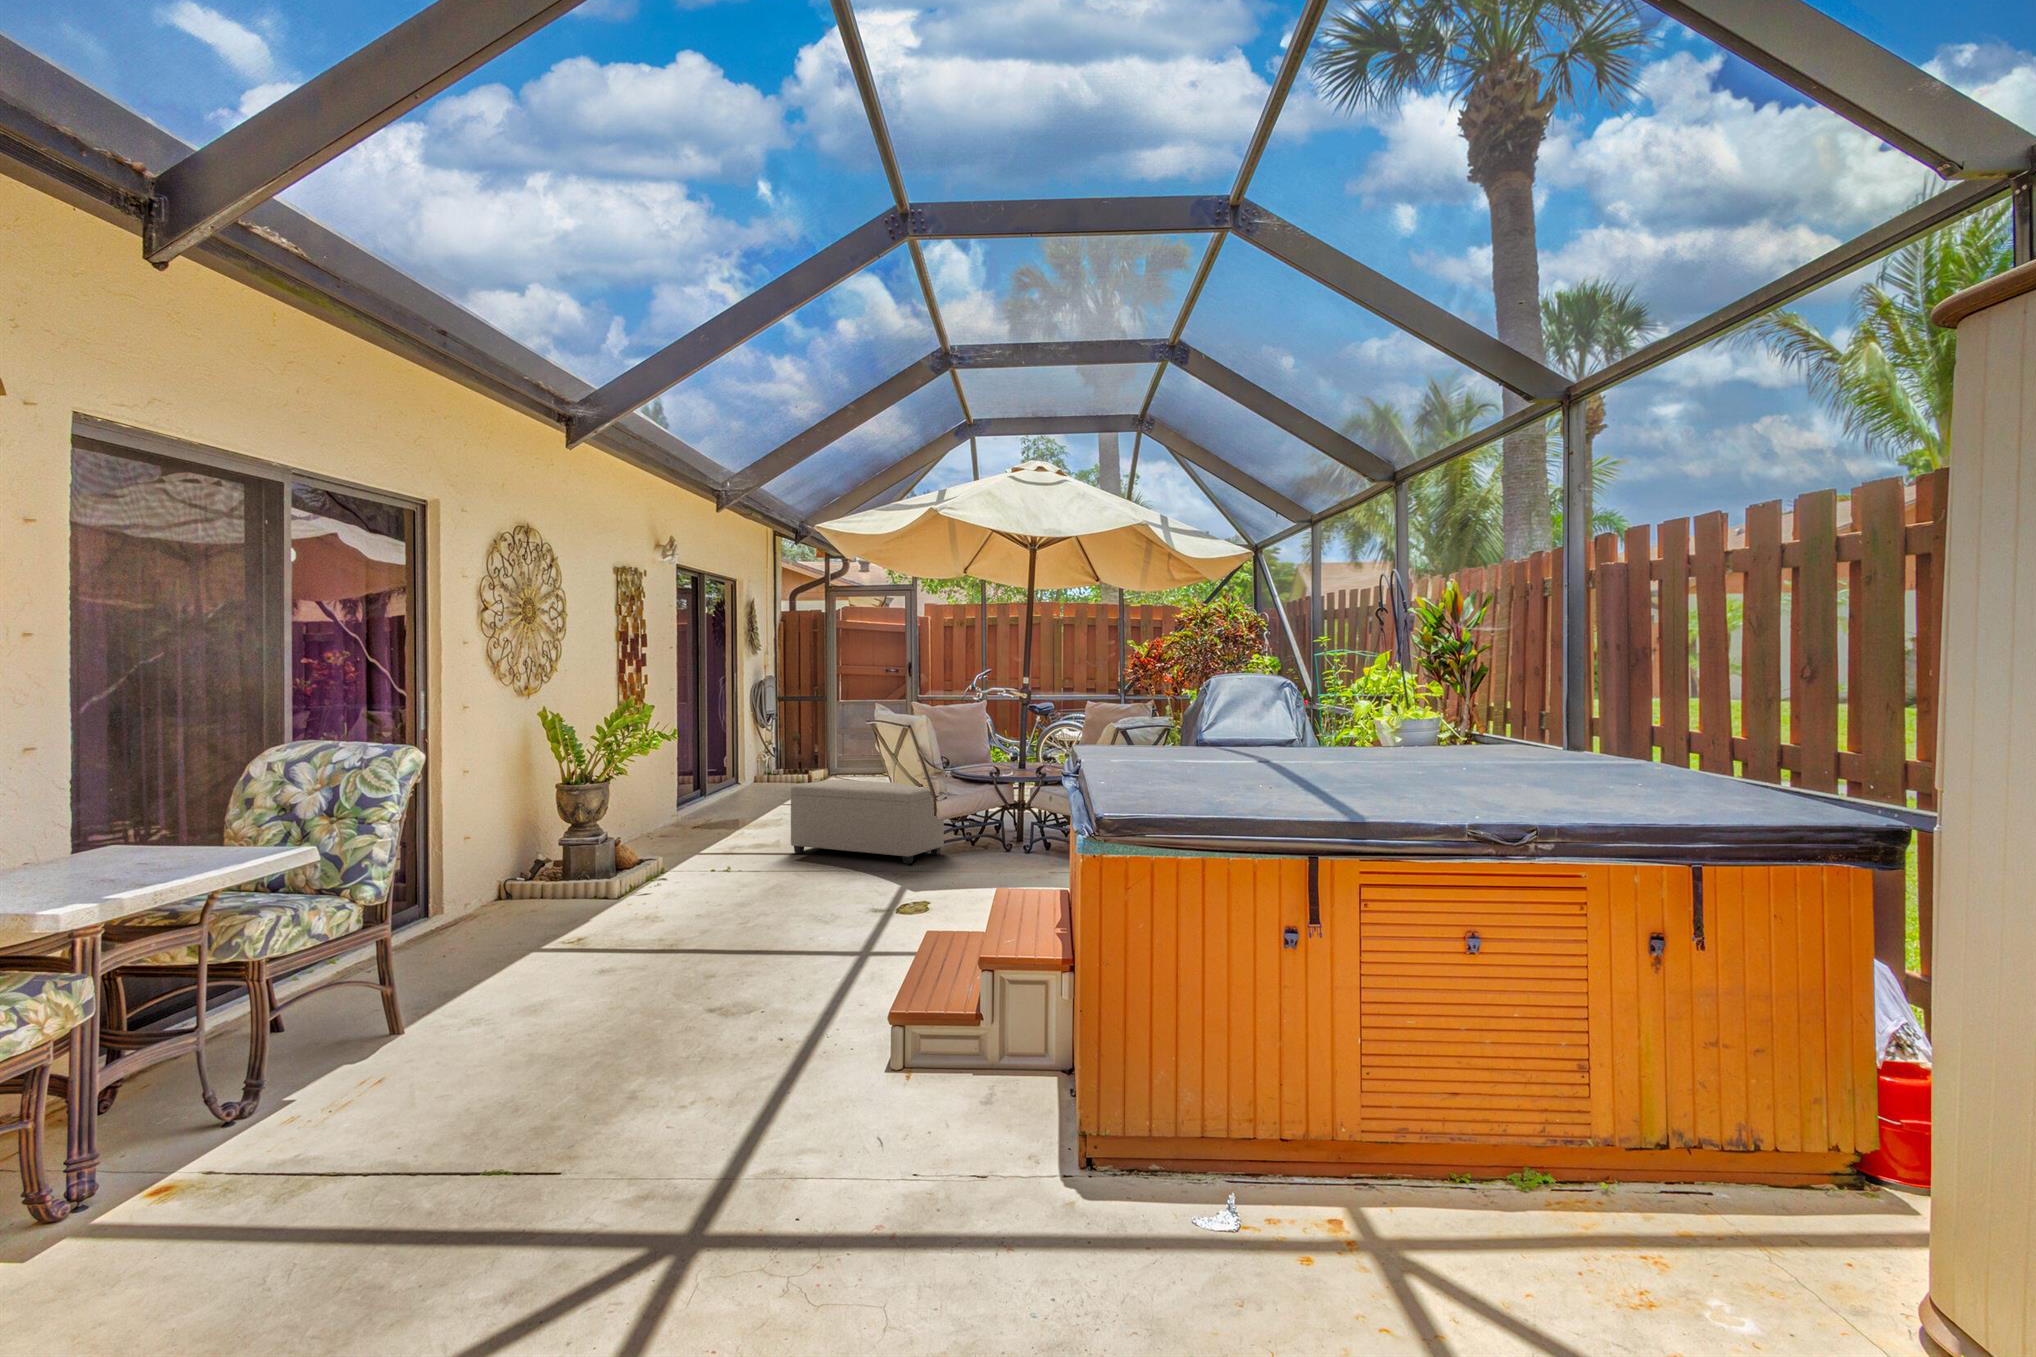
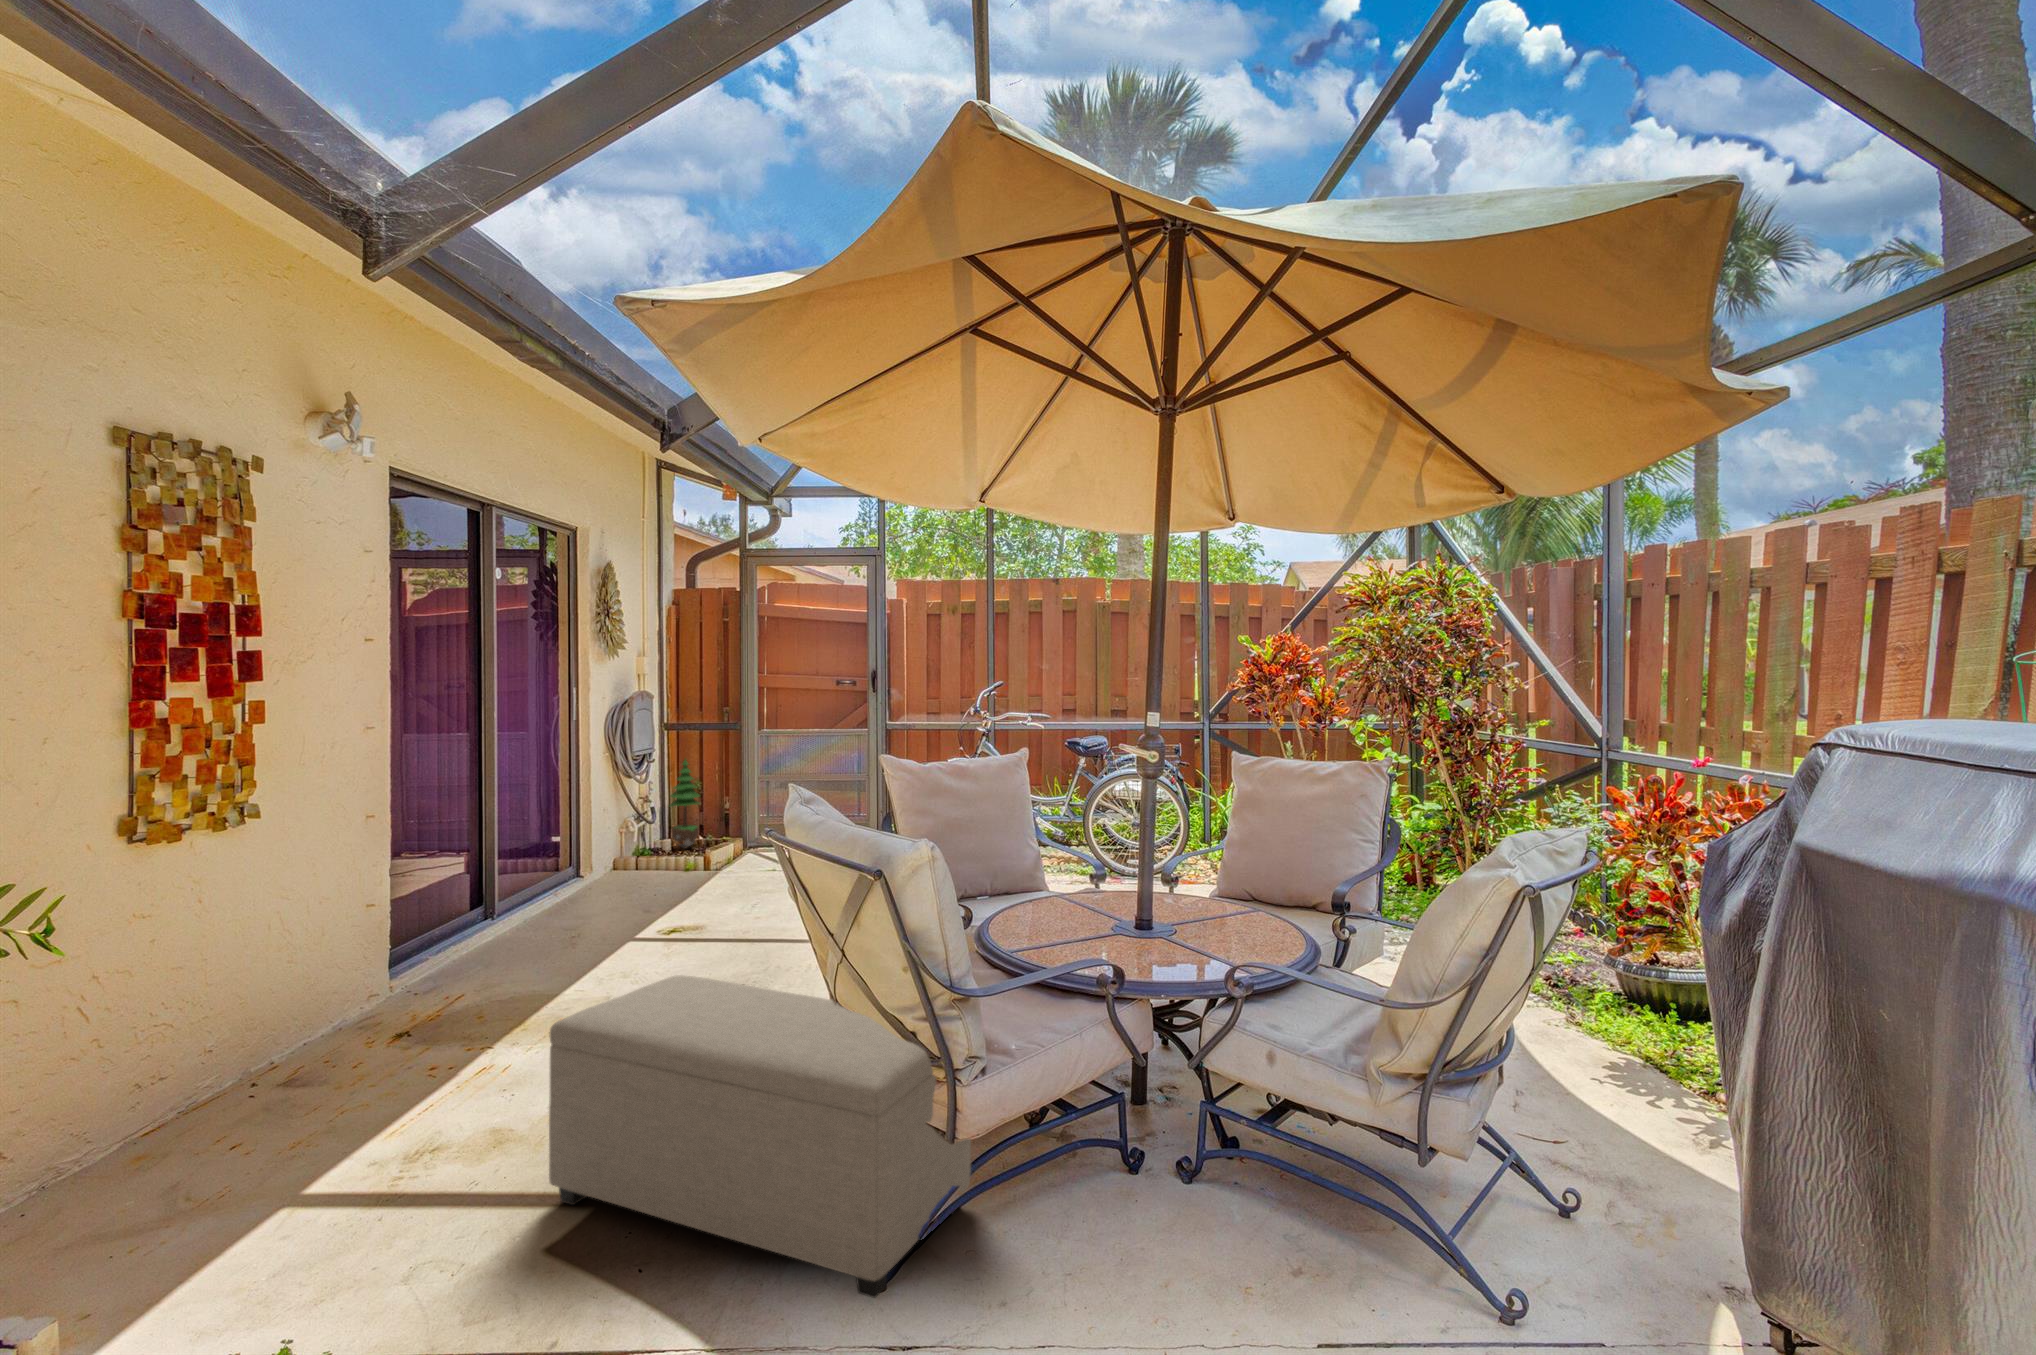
potted tree: none [781,718,802,776] -> present [669,759,700,848]

